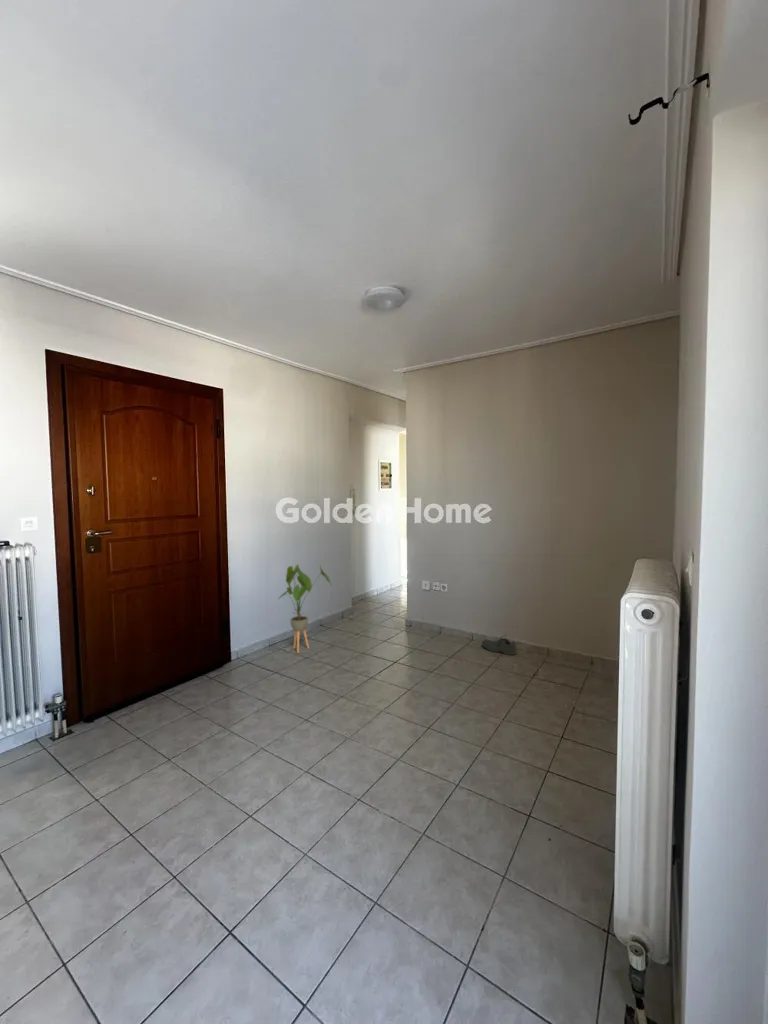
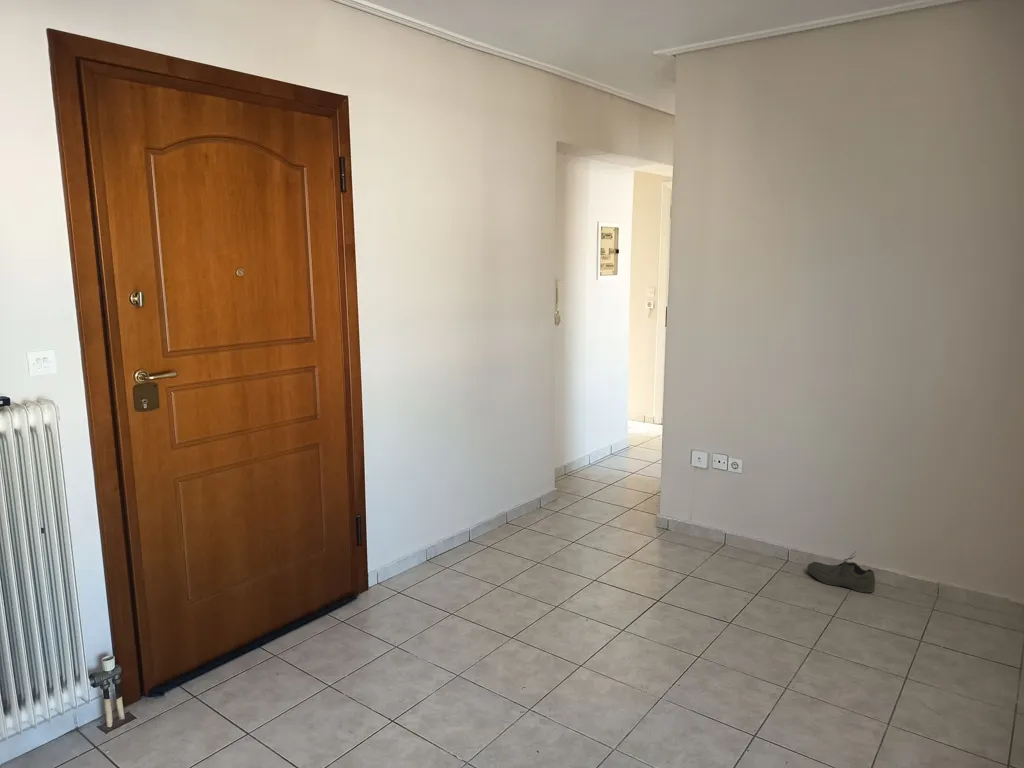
house plant: present [280,565,330,653] -> none [441,420,537,576]

